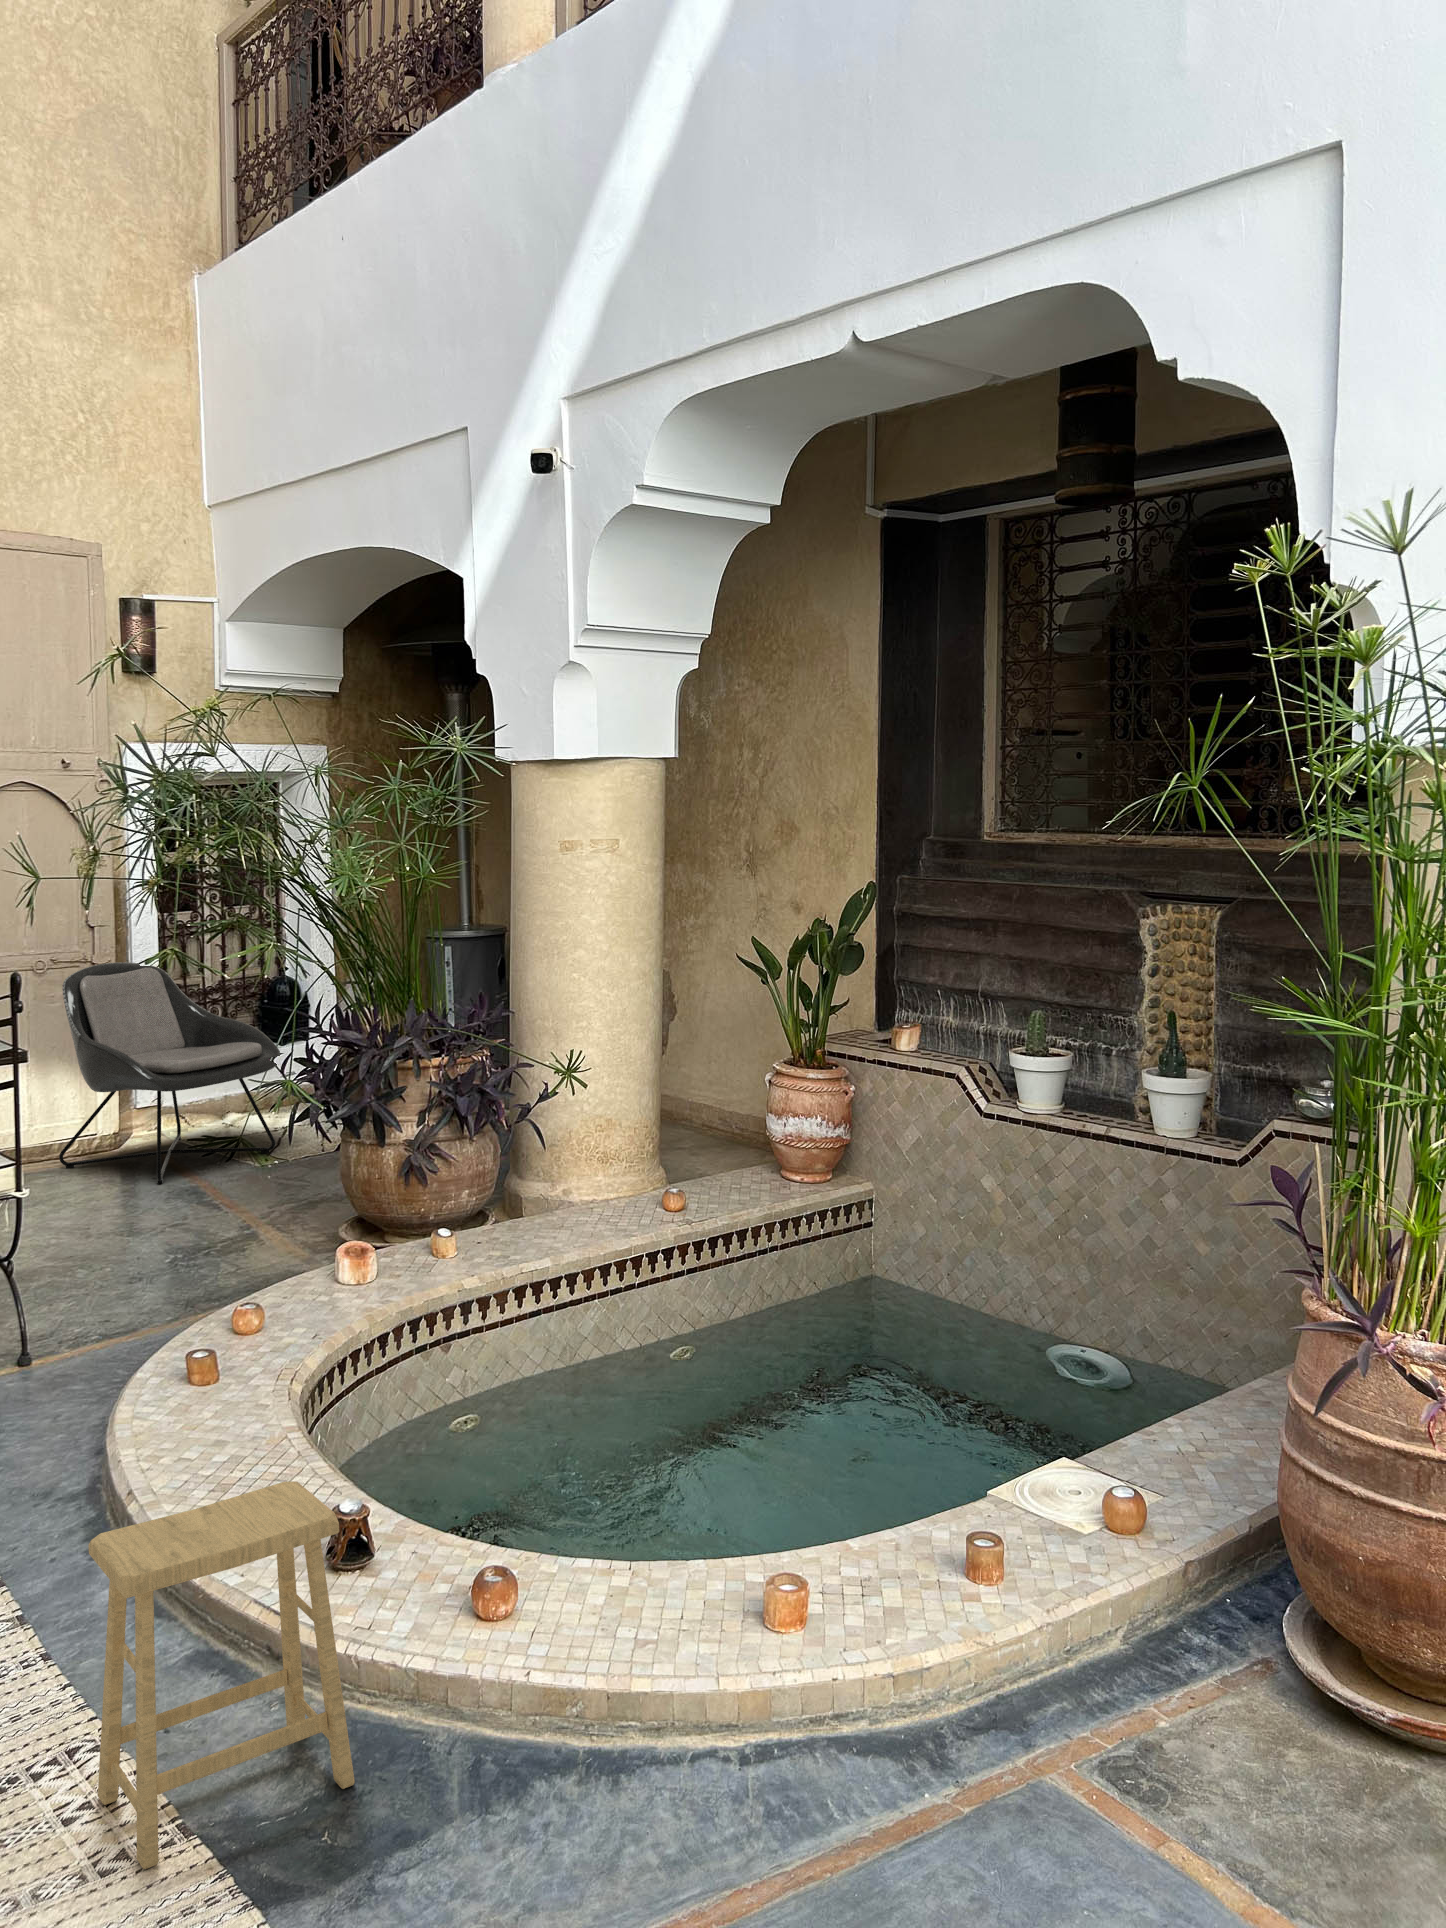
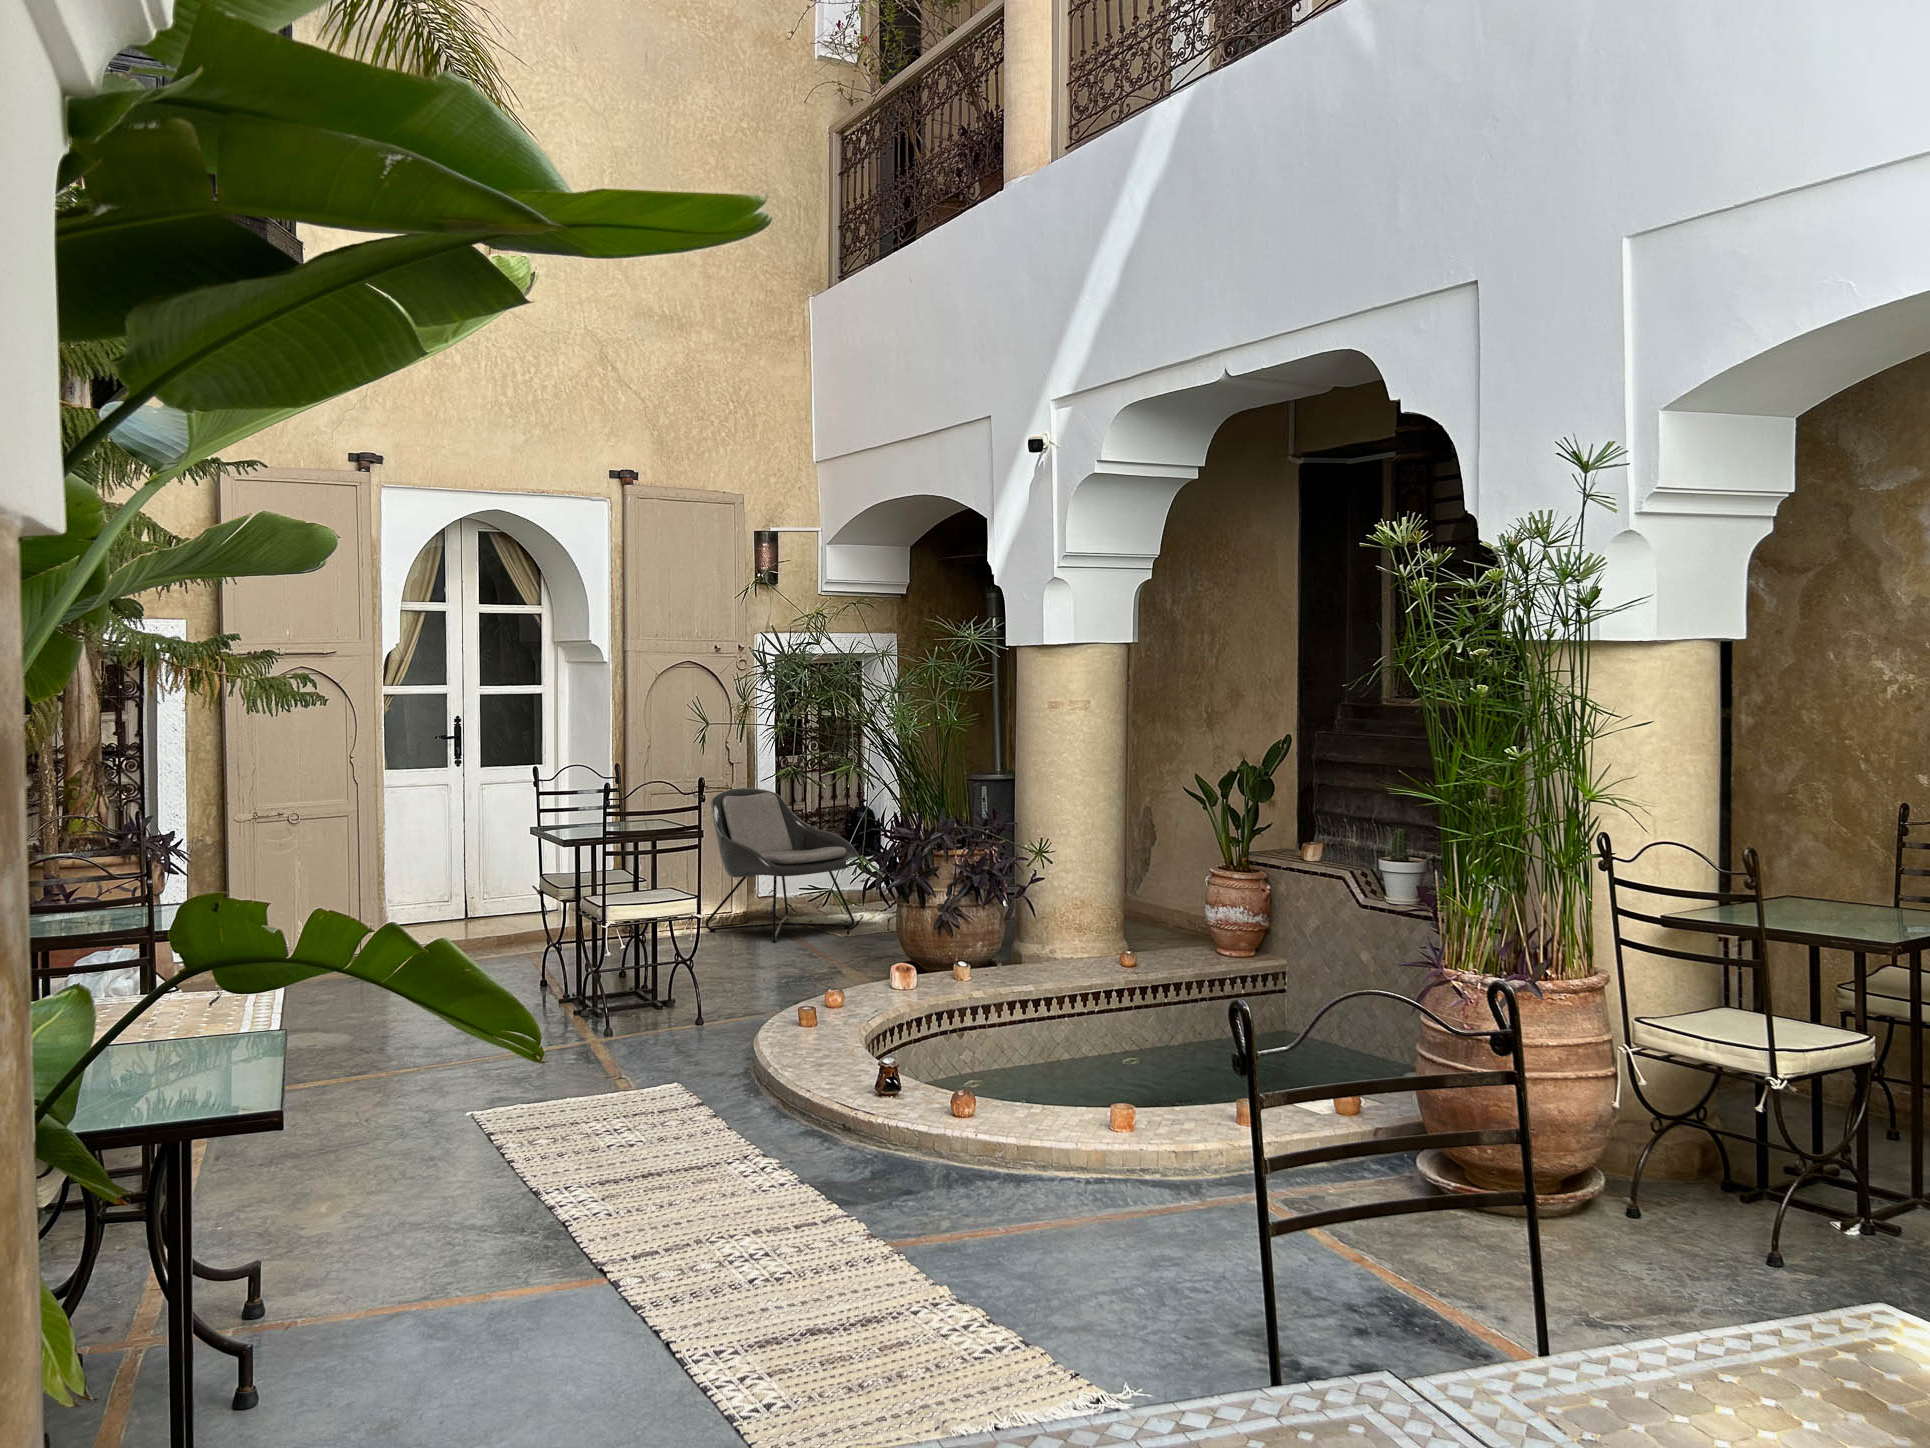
footstool: present [88,1482,355,1869] -> none [755,1021,884,1191]

